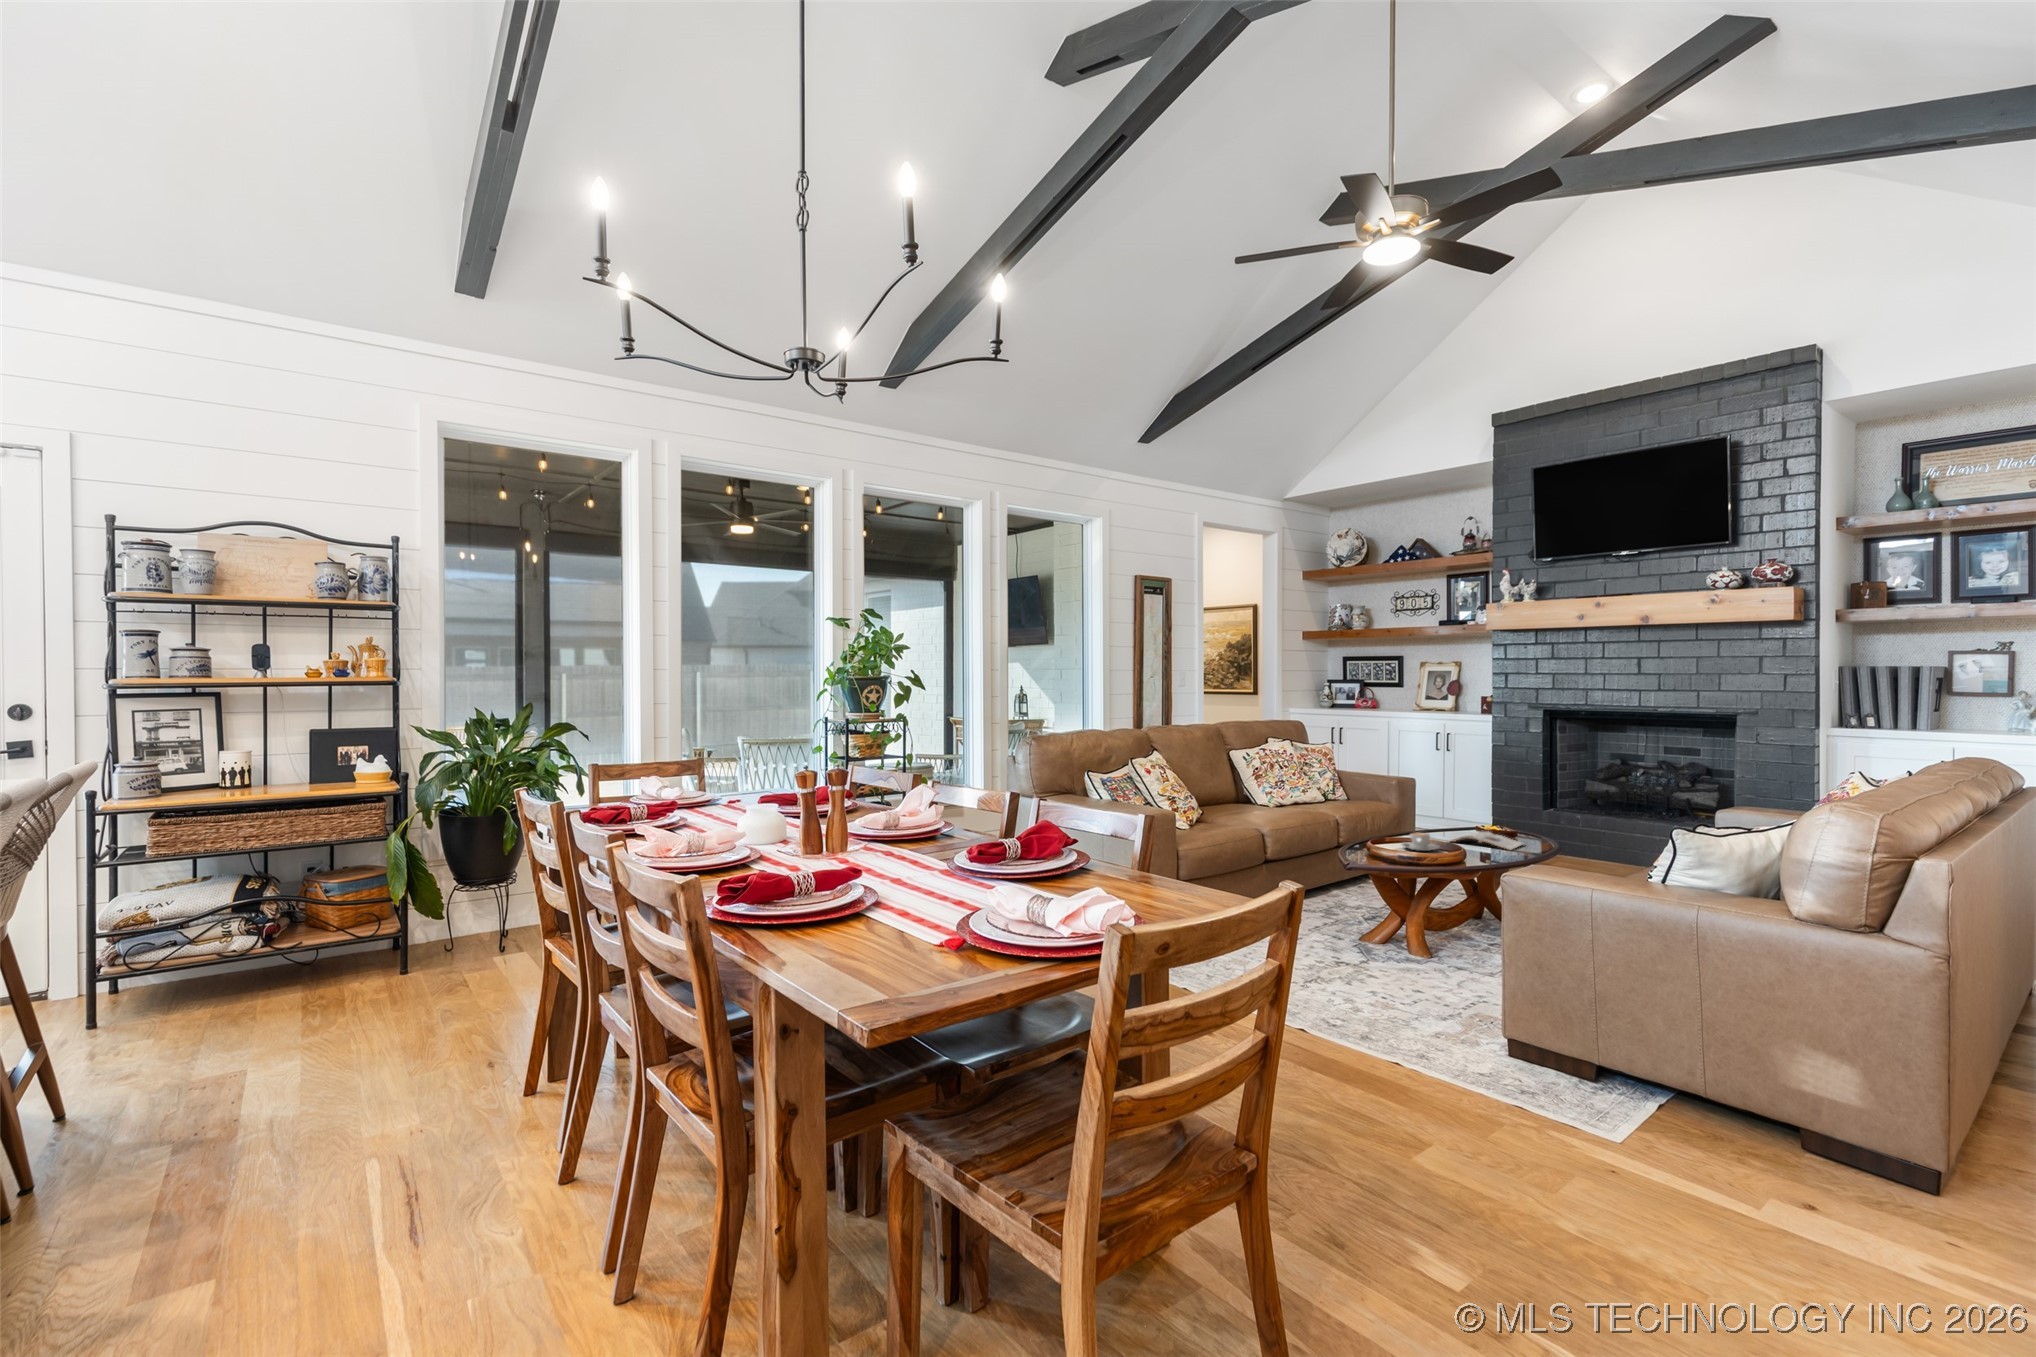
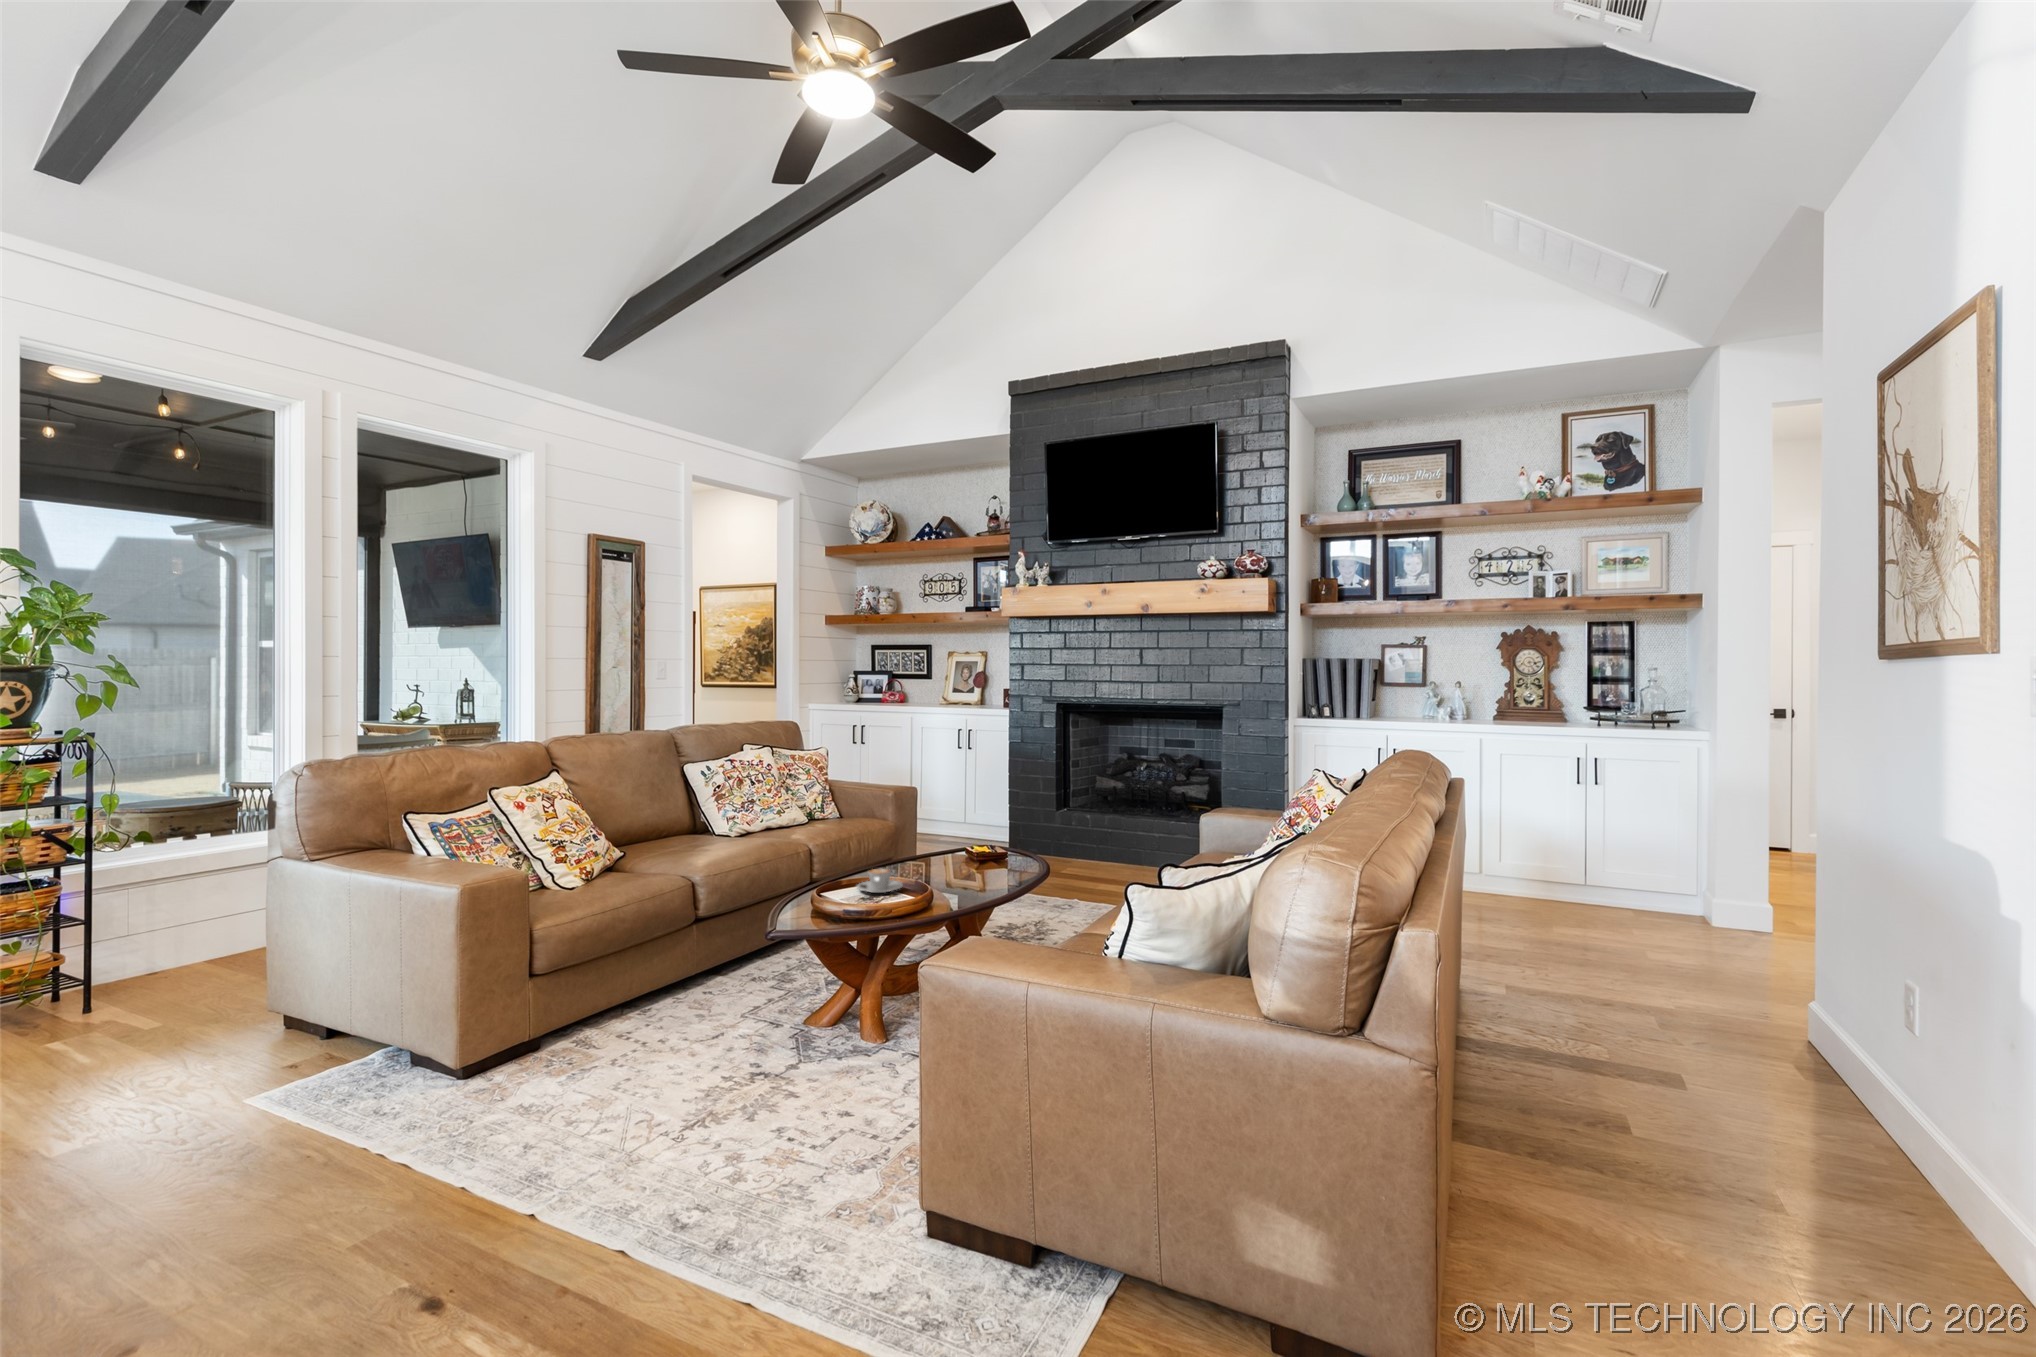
magazine: present [1450,832,1523,850] -> none [920,856,1005,881]

